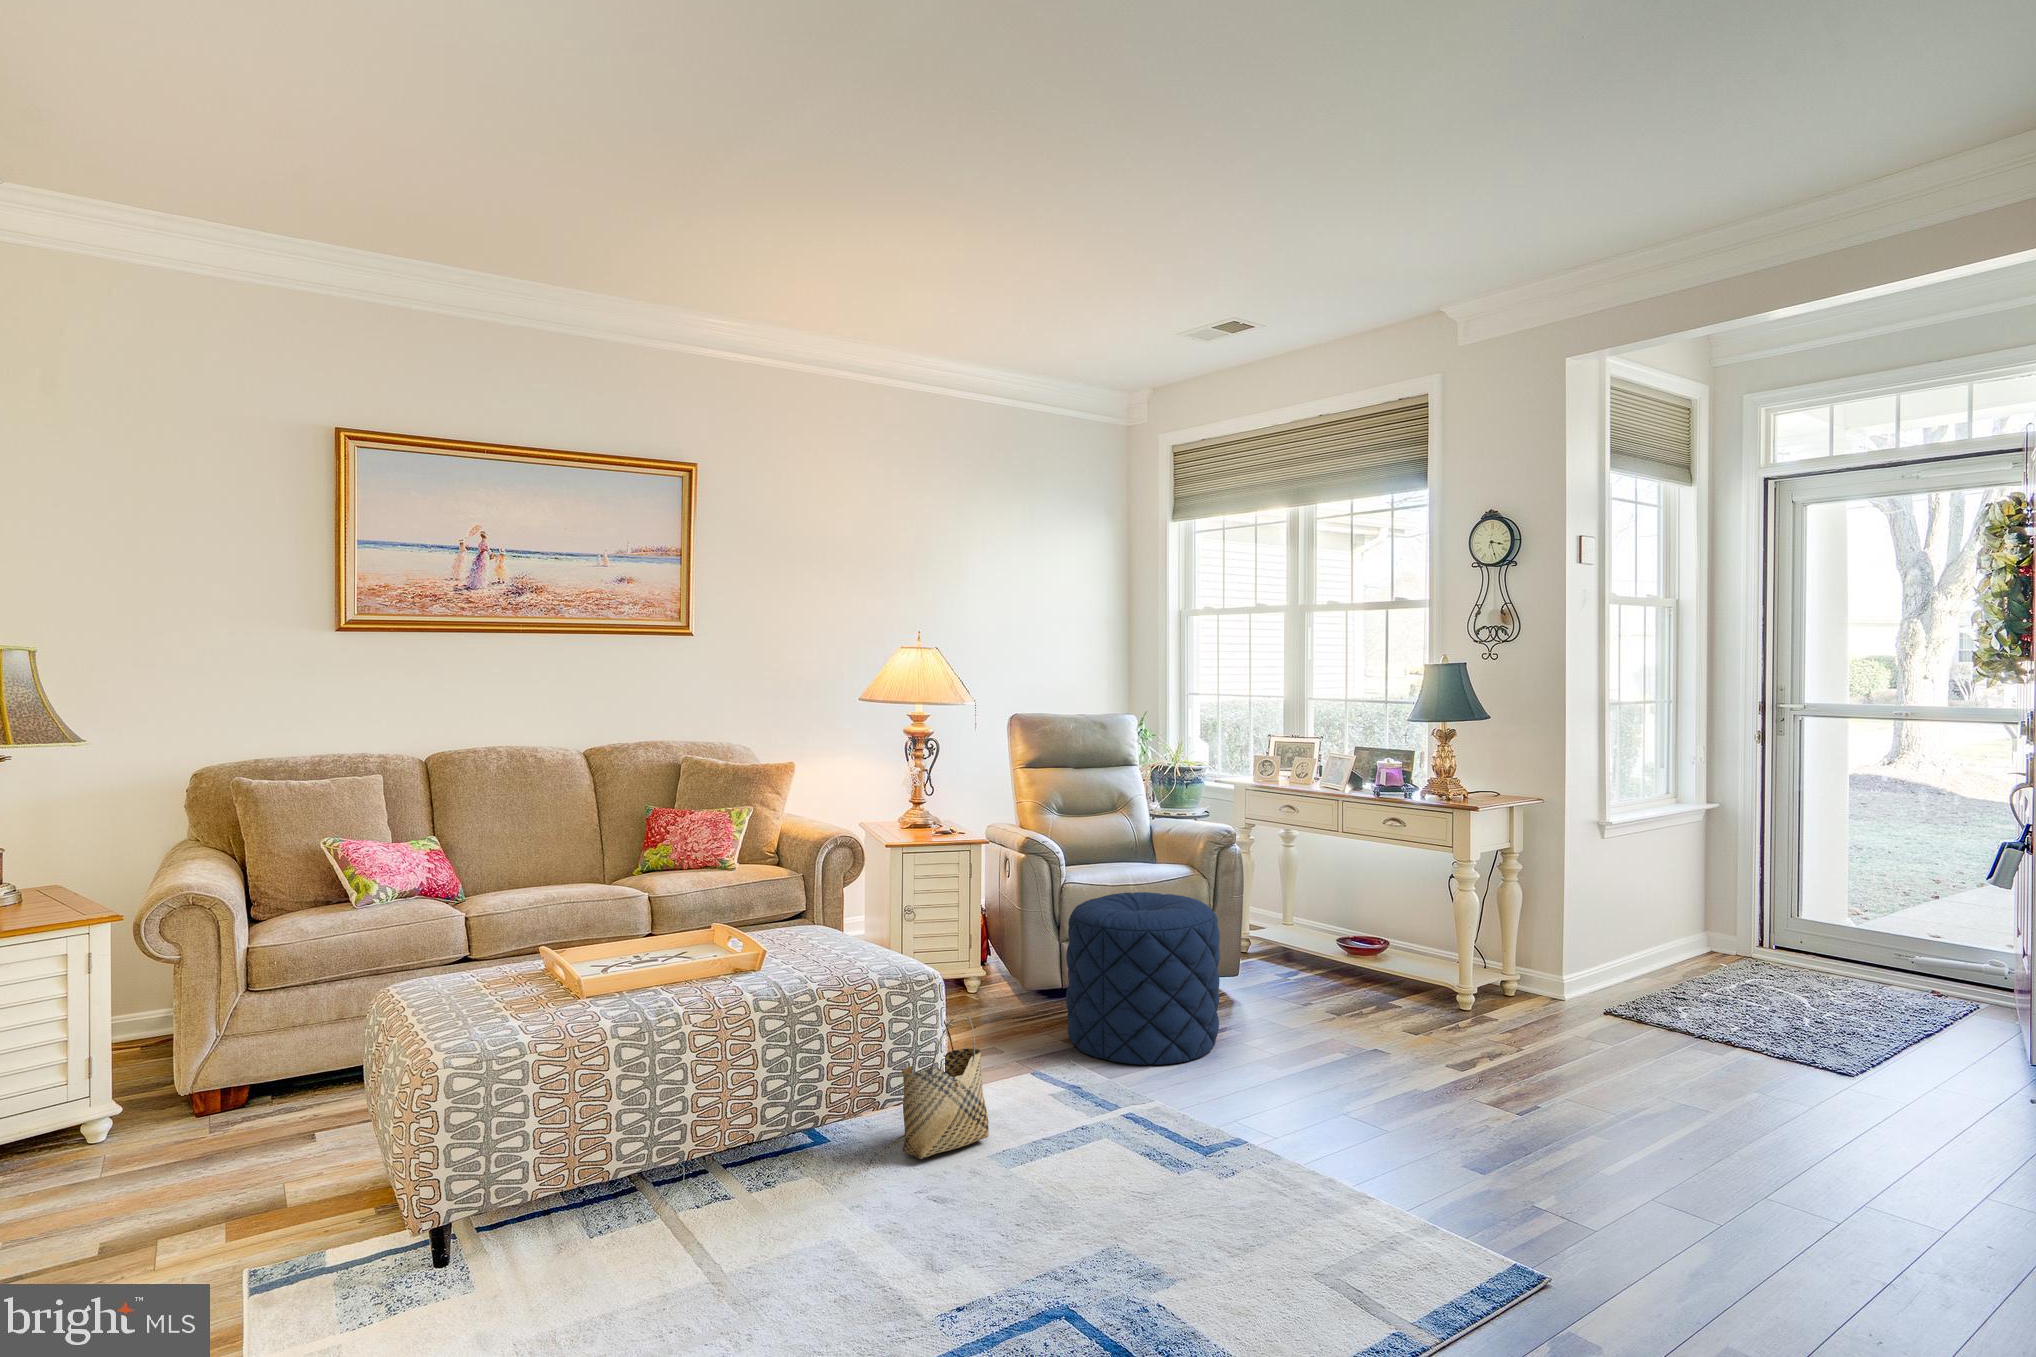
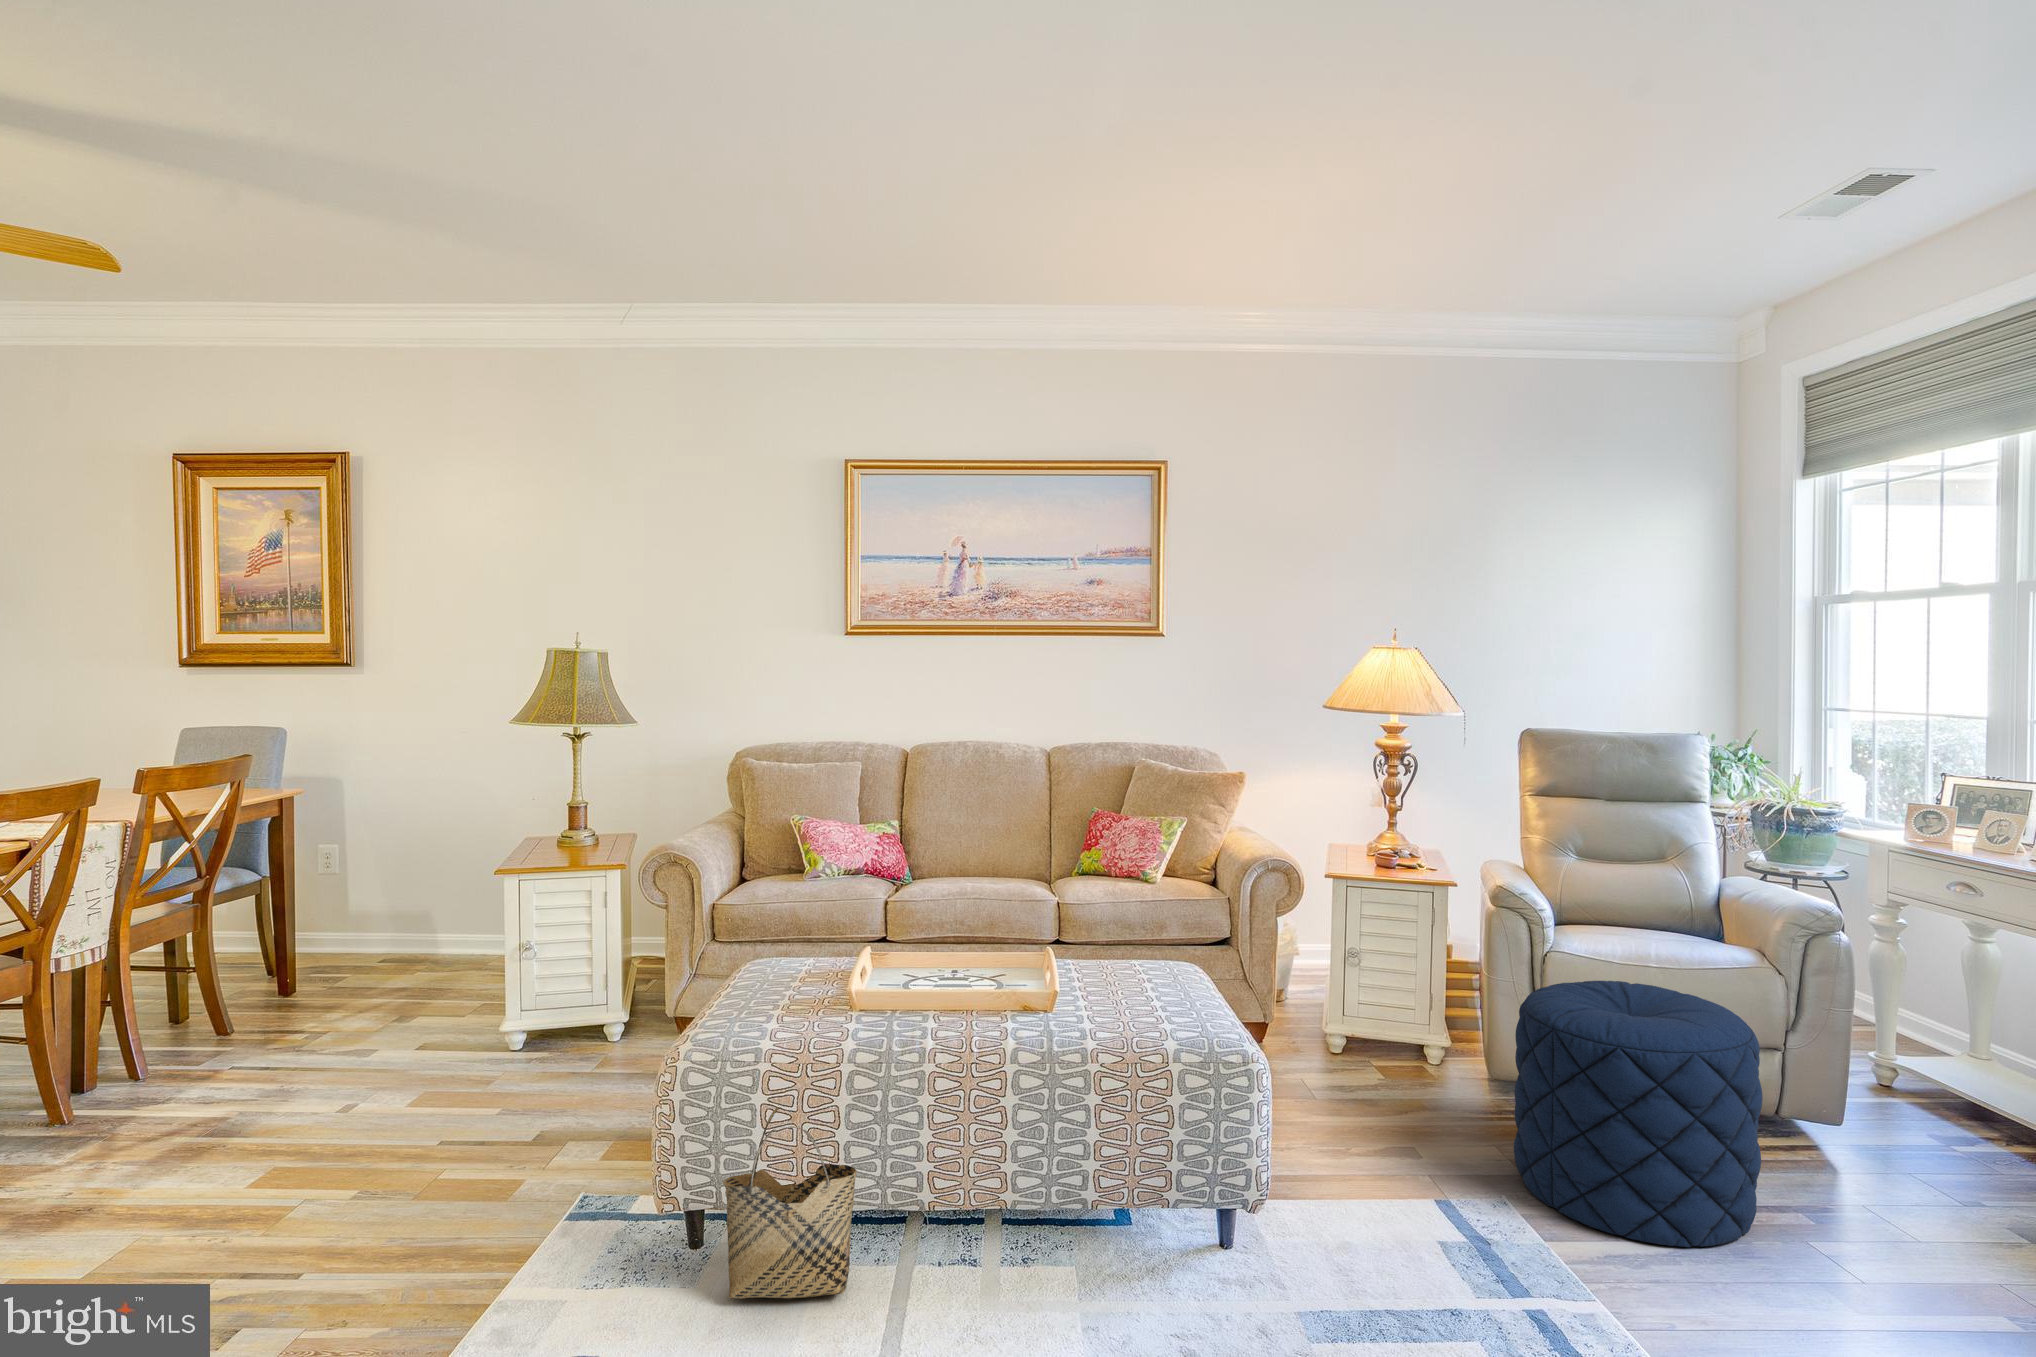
woven basket: present [902,1015,989,1159] -> present [723,1107,857,1300]

